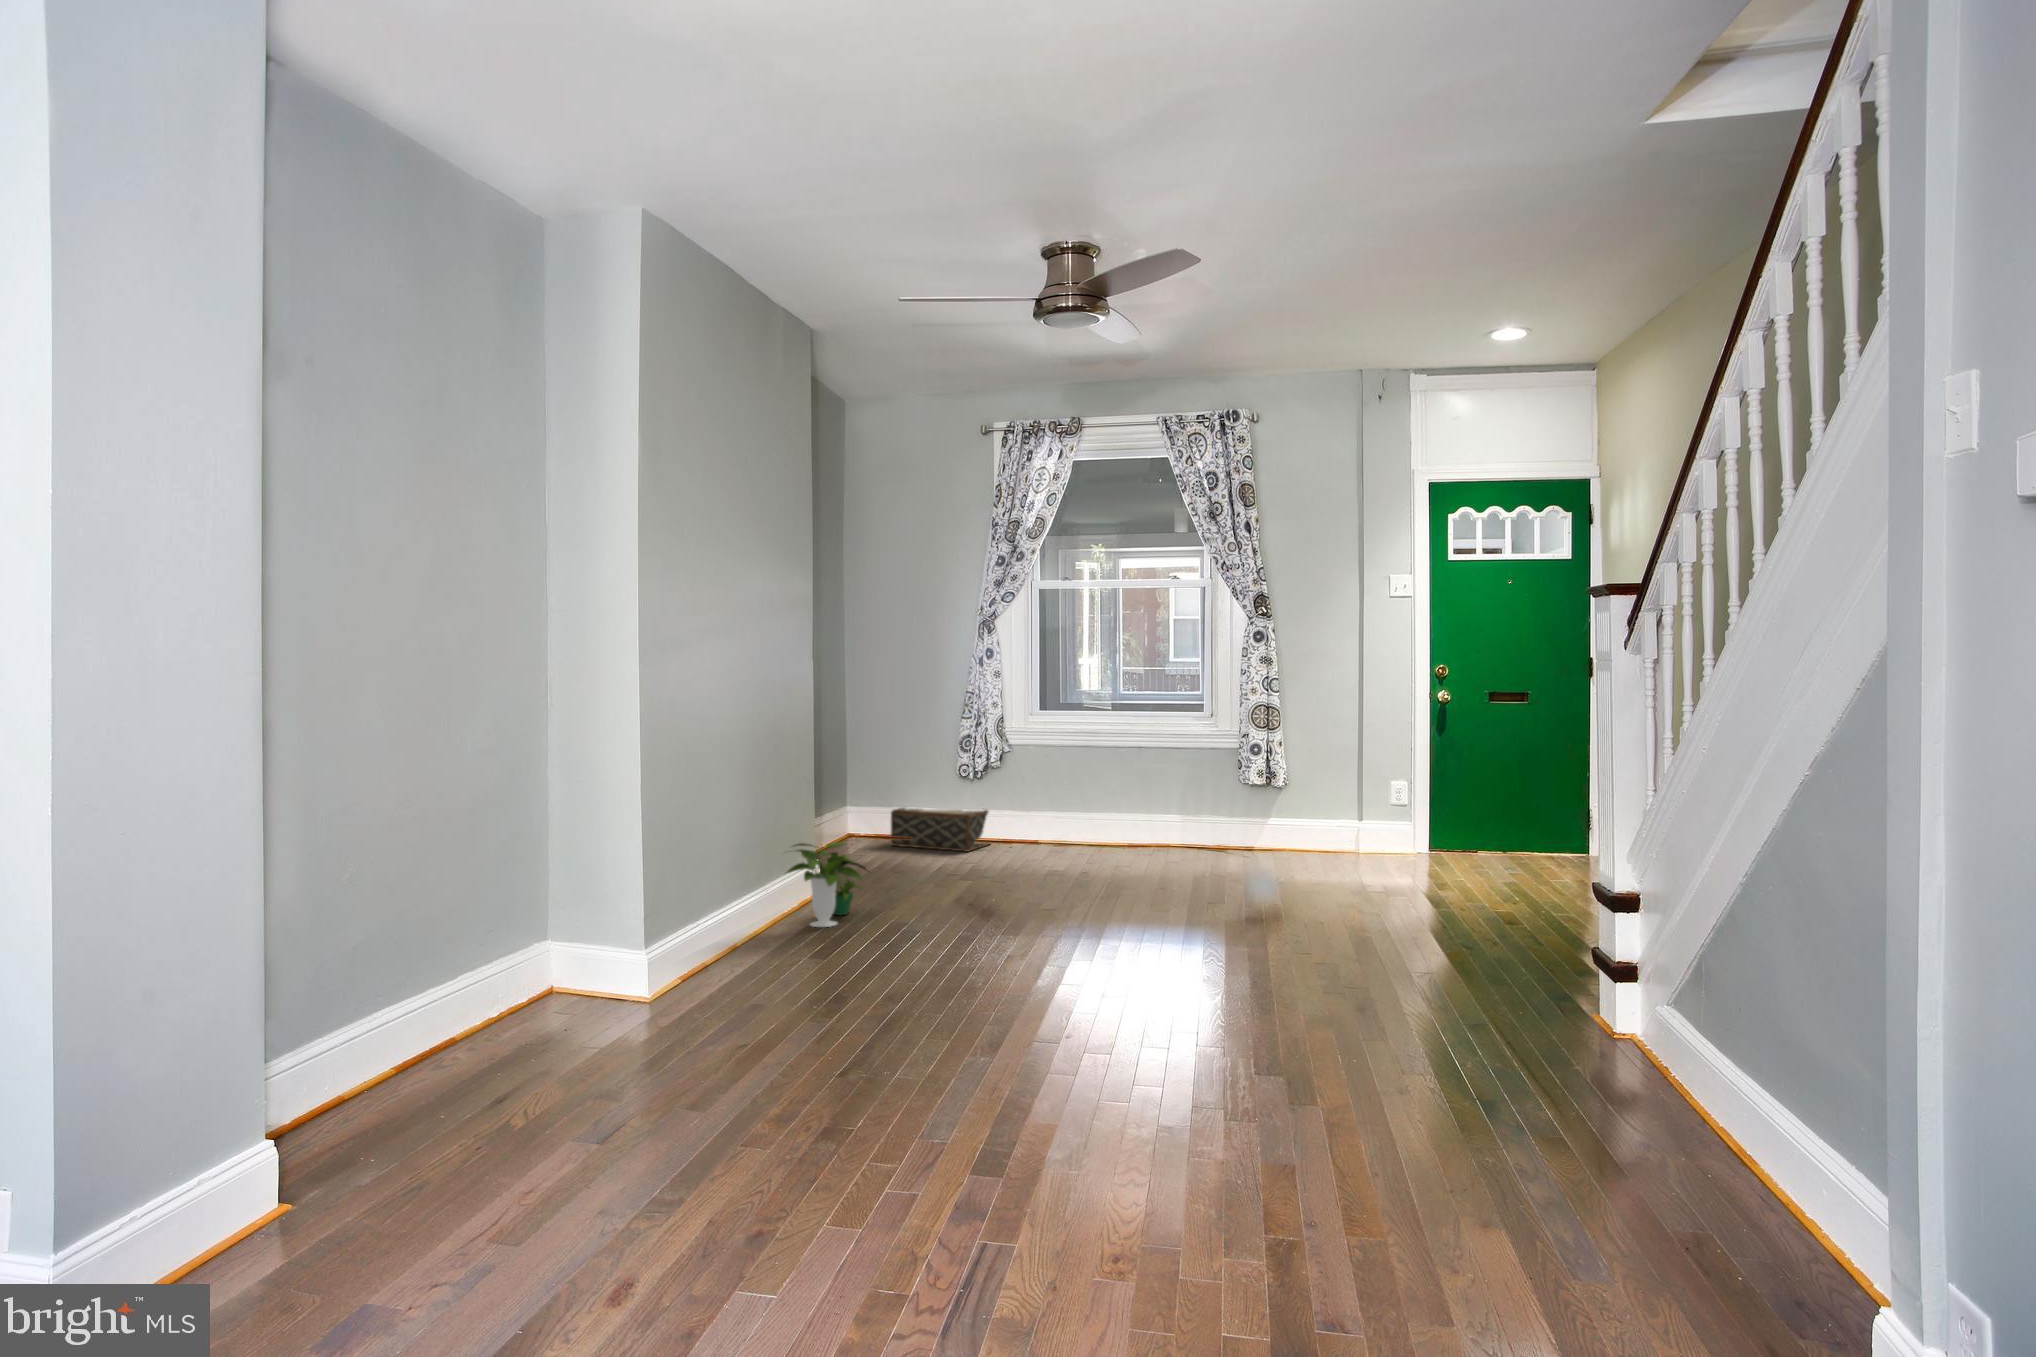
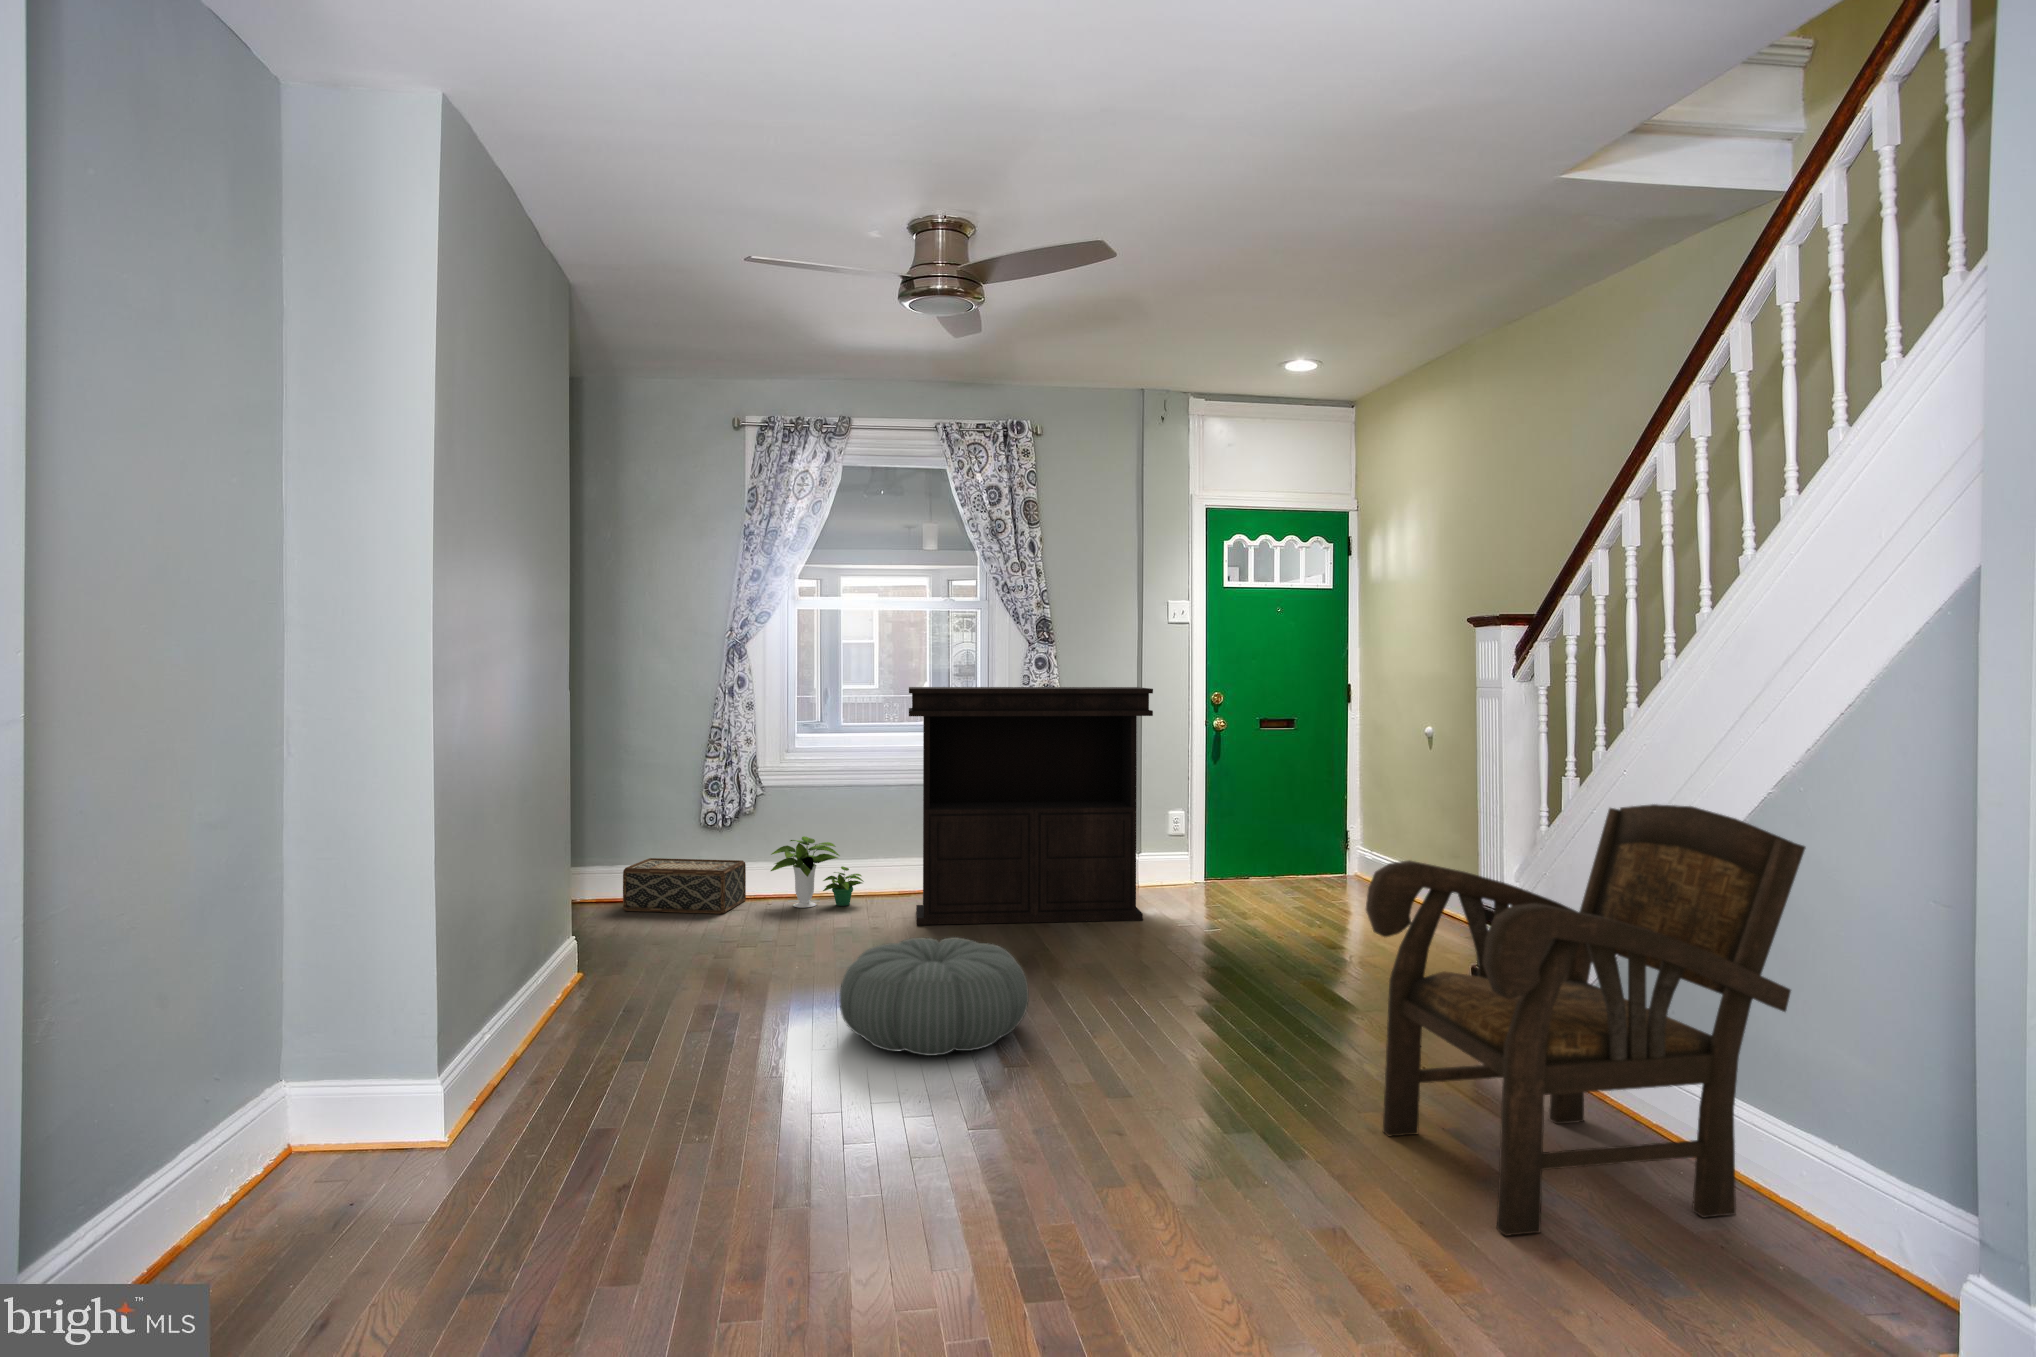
console table: none [1119,655,1350,876] -> present [909,687,1153,925]
armchair: none [1435,733,1843,1118] -> present [1366,804,1806,1236]
potted plant: present [786,842,866,927] -> present [771,836,864,908]
pouf: none [1015,861,1175,950] -> present [839,937,1029,1056]

